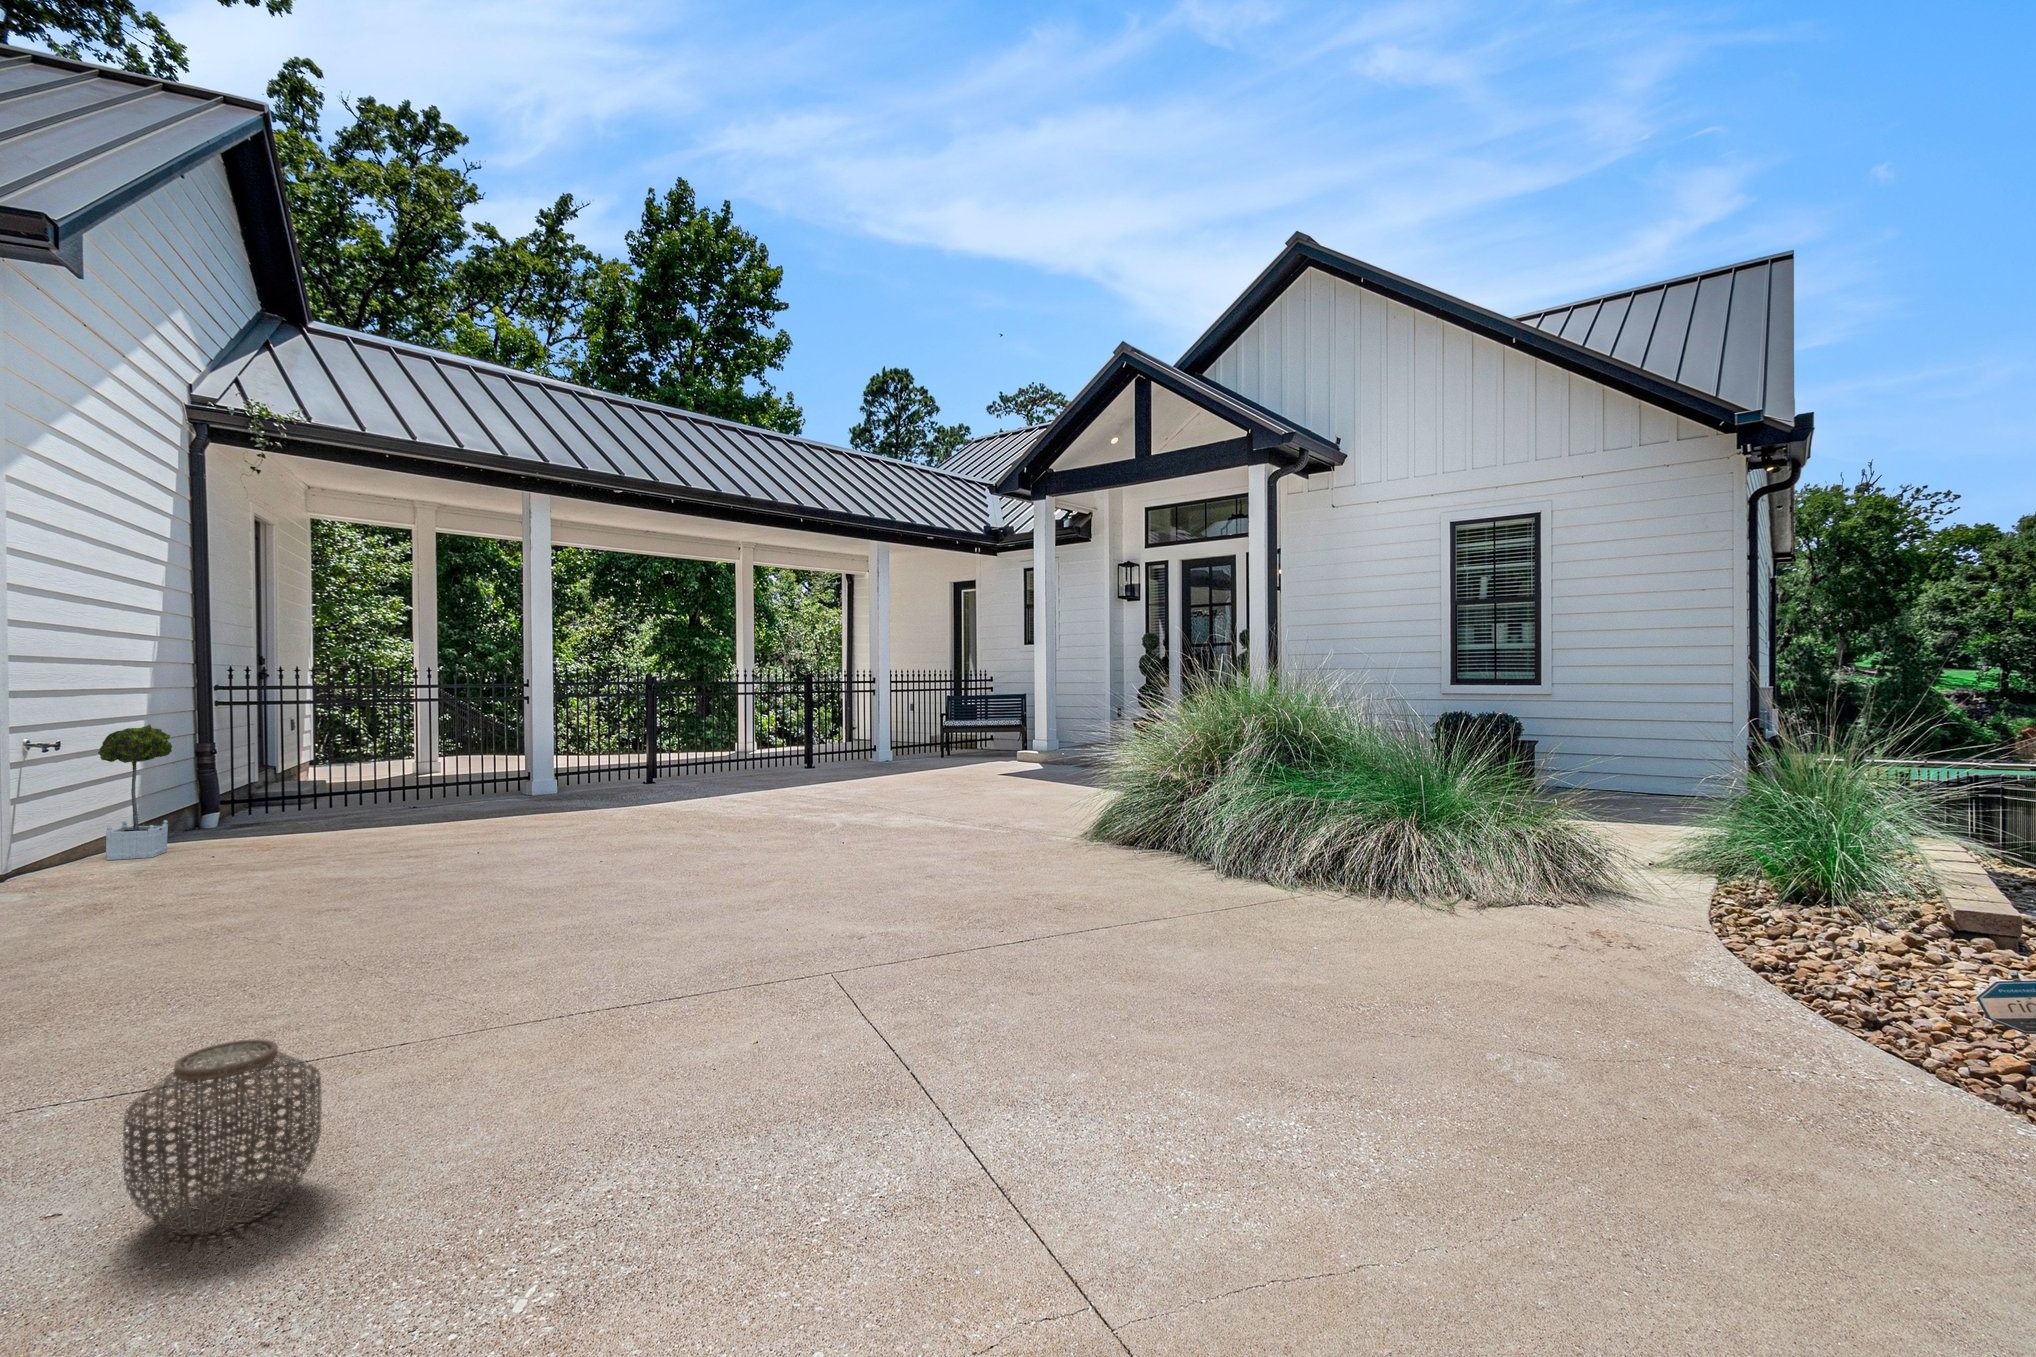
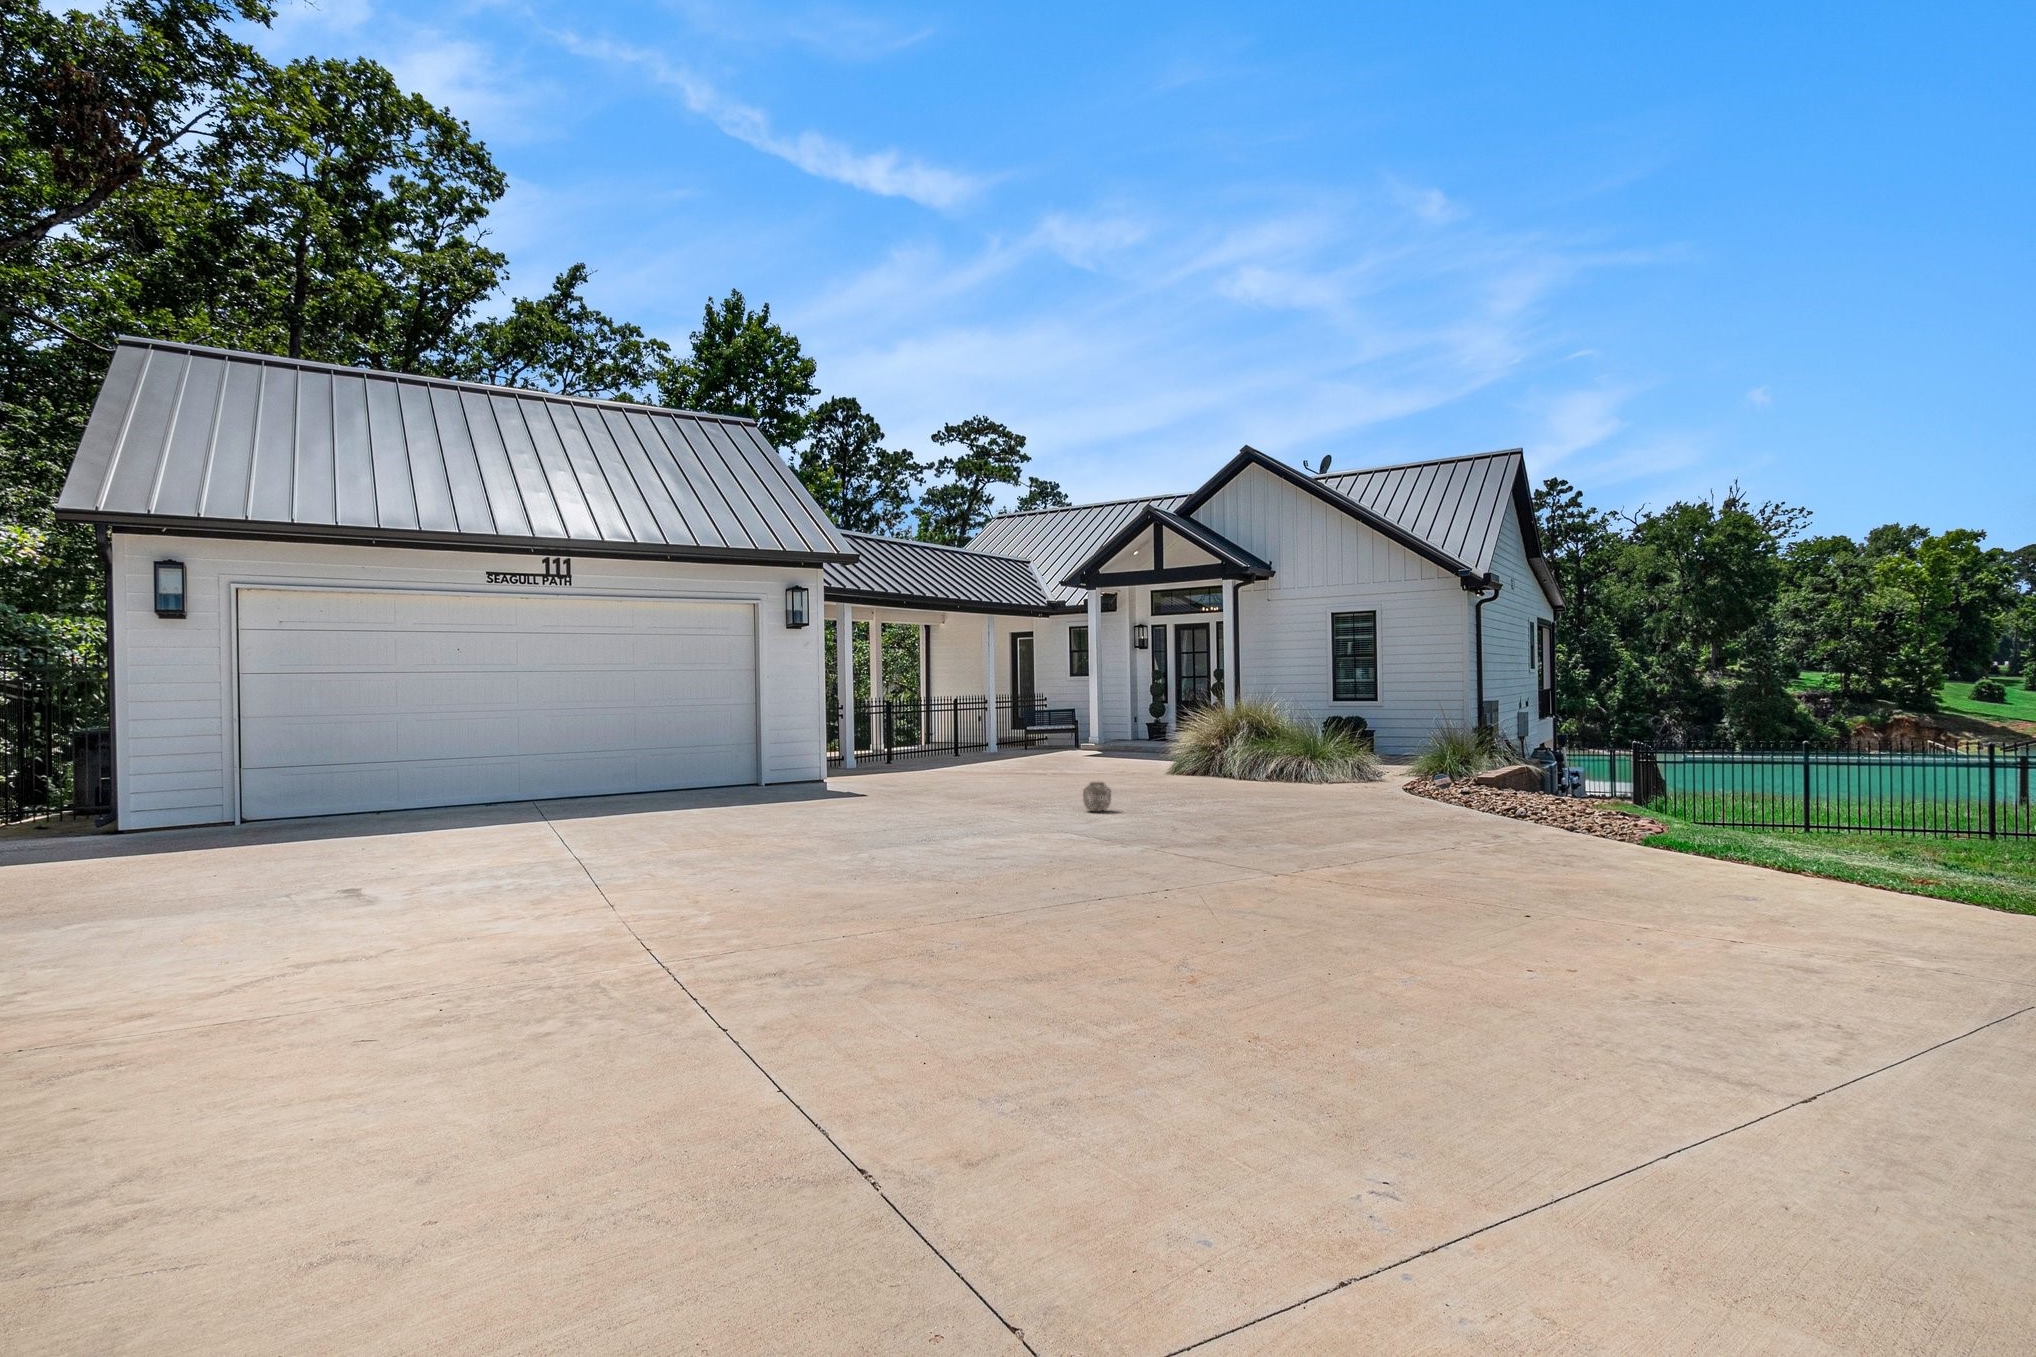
potted tree: present [98,724,172,860] -> none [772,730,796,788]

